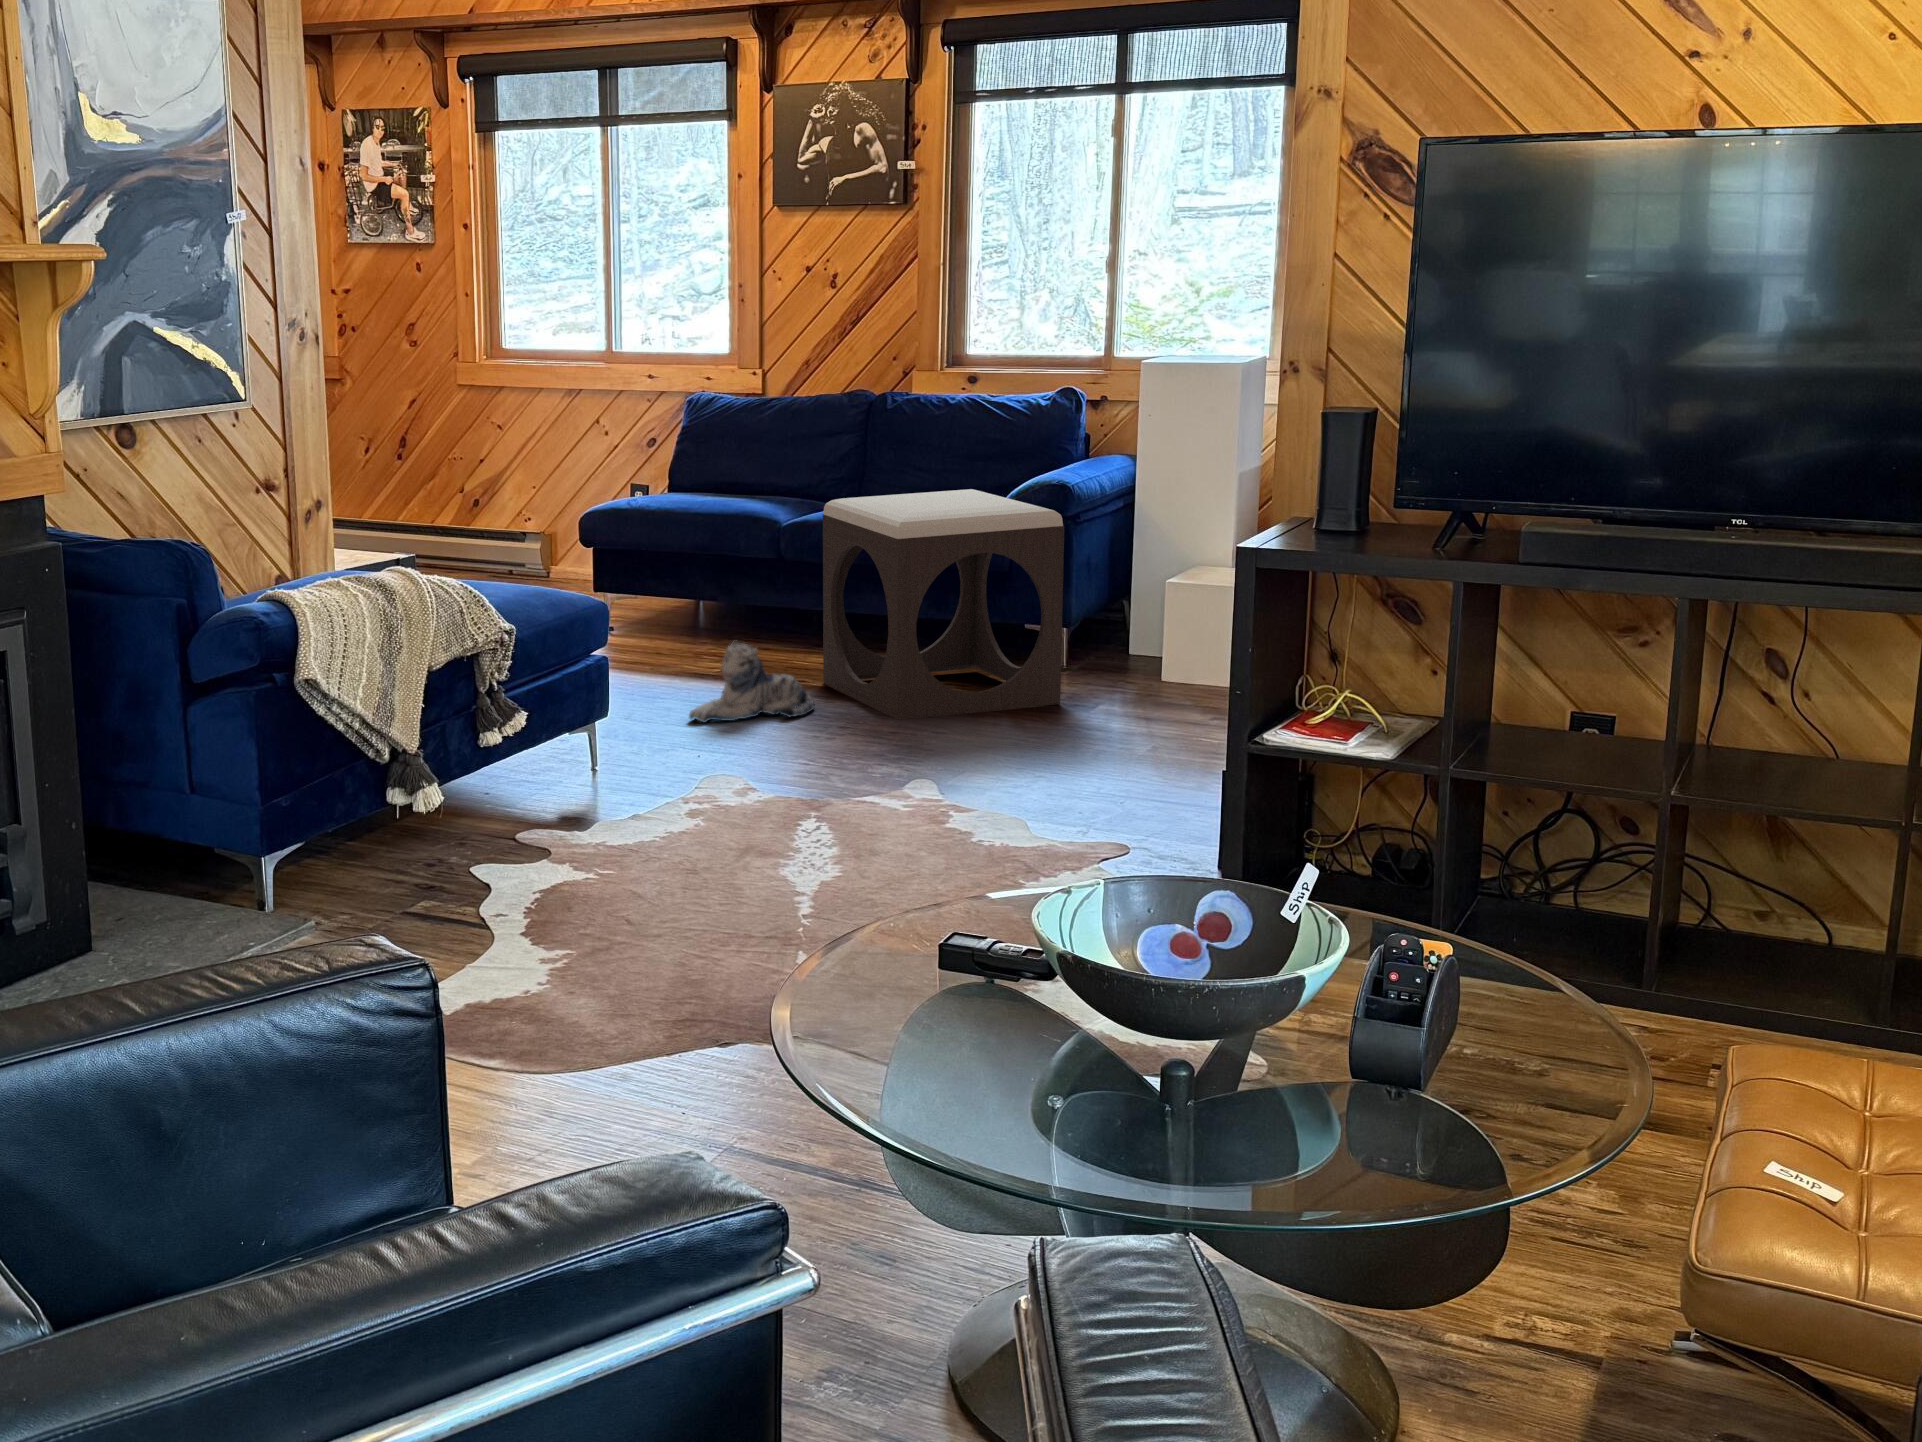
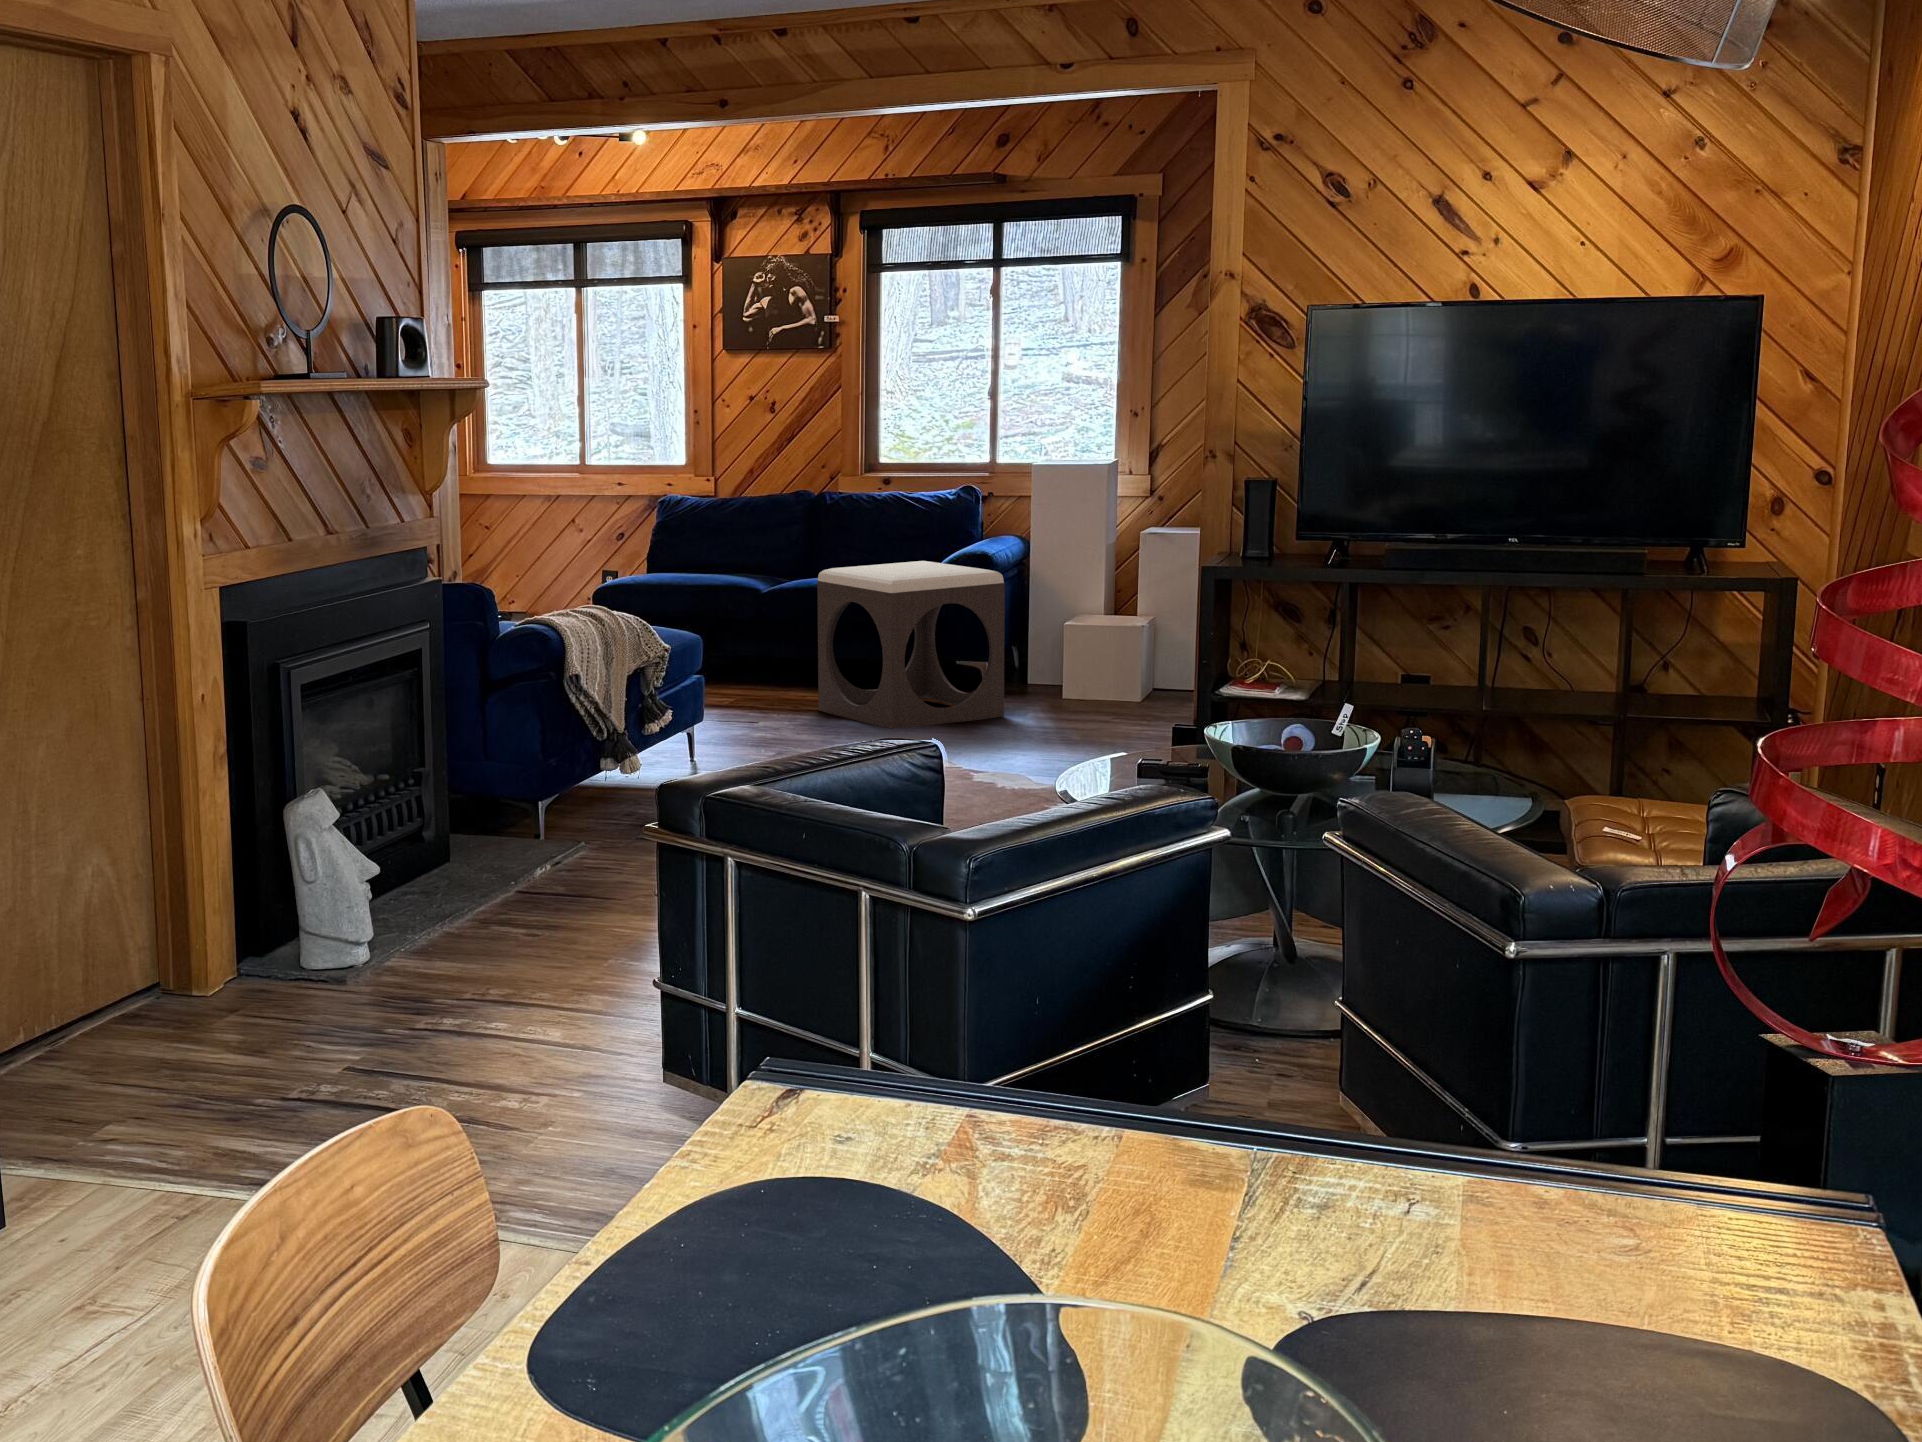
plush toy: present [689,641,815,723] -> none [739,673,826,735]

